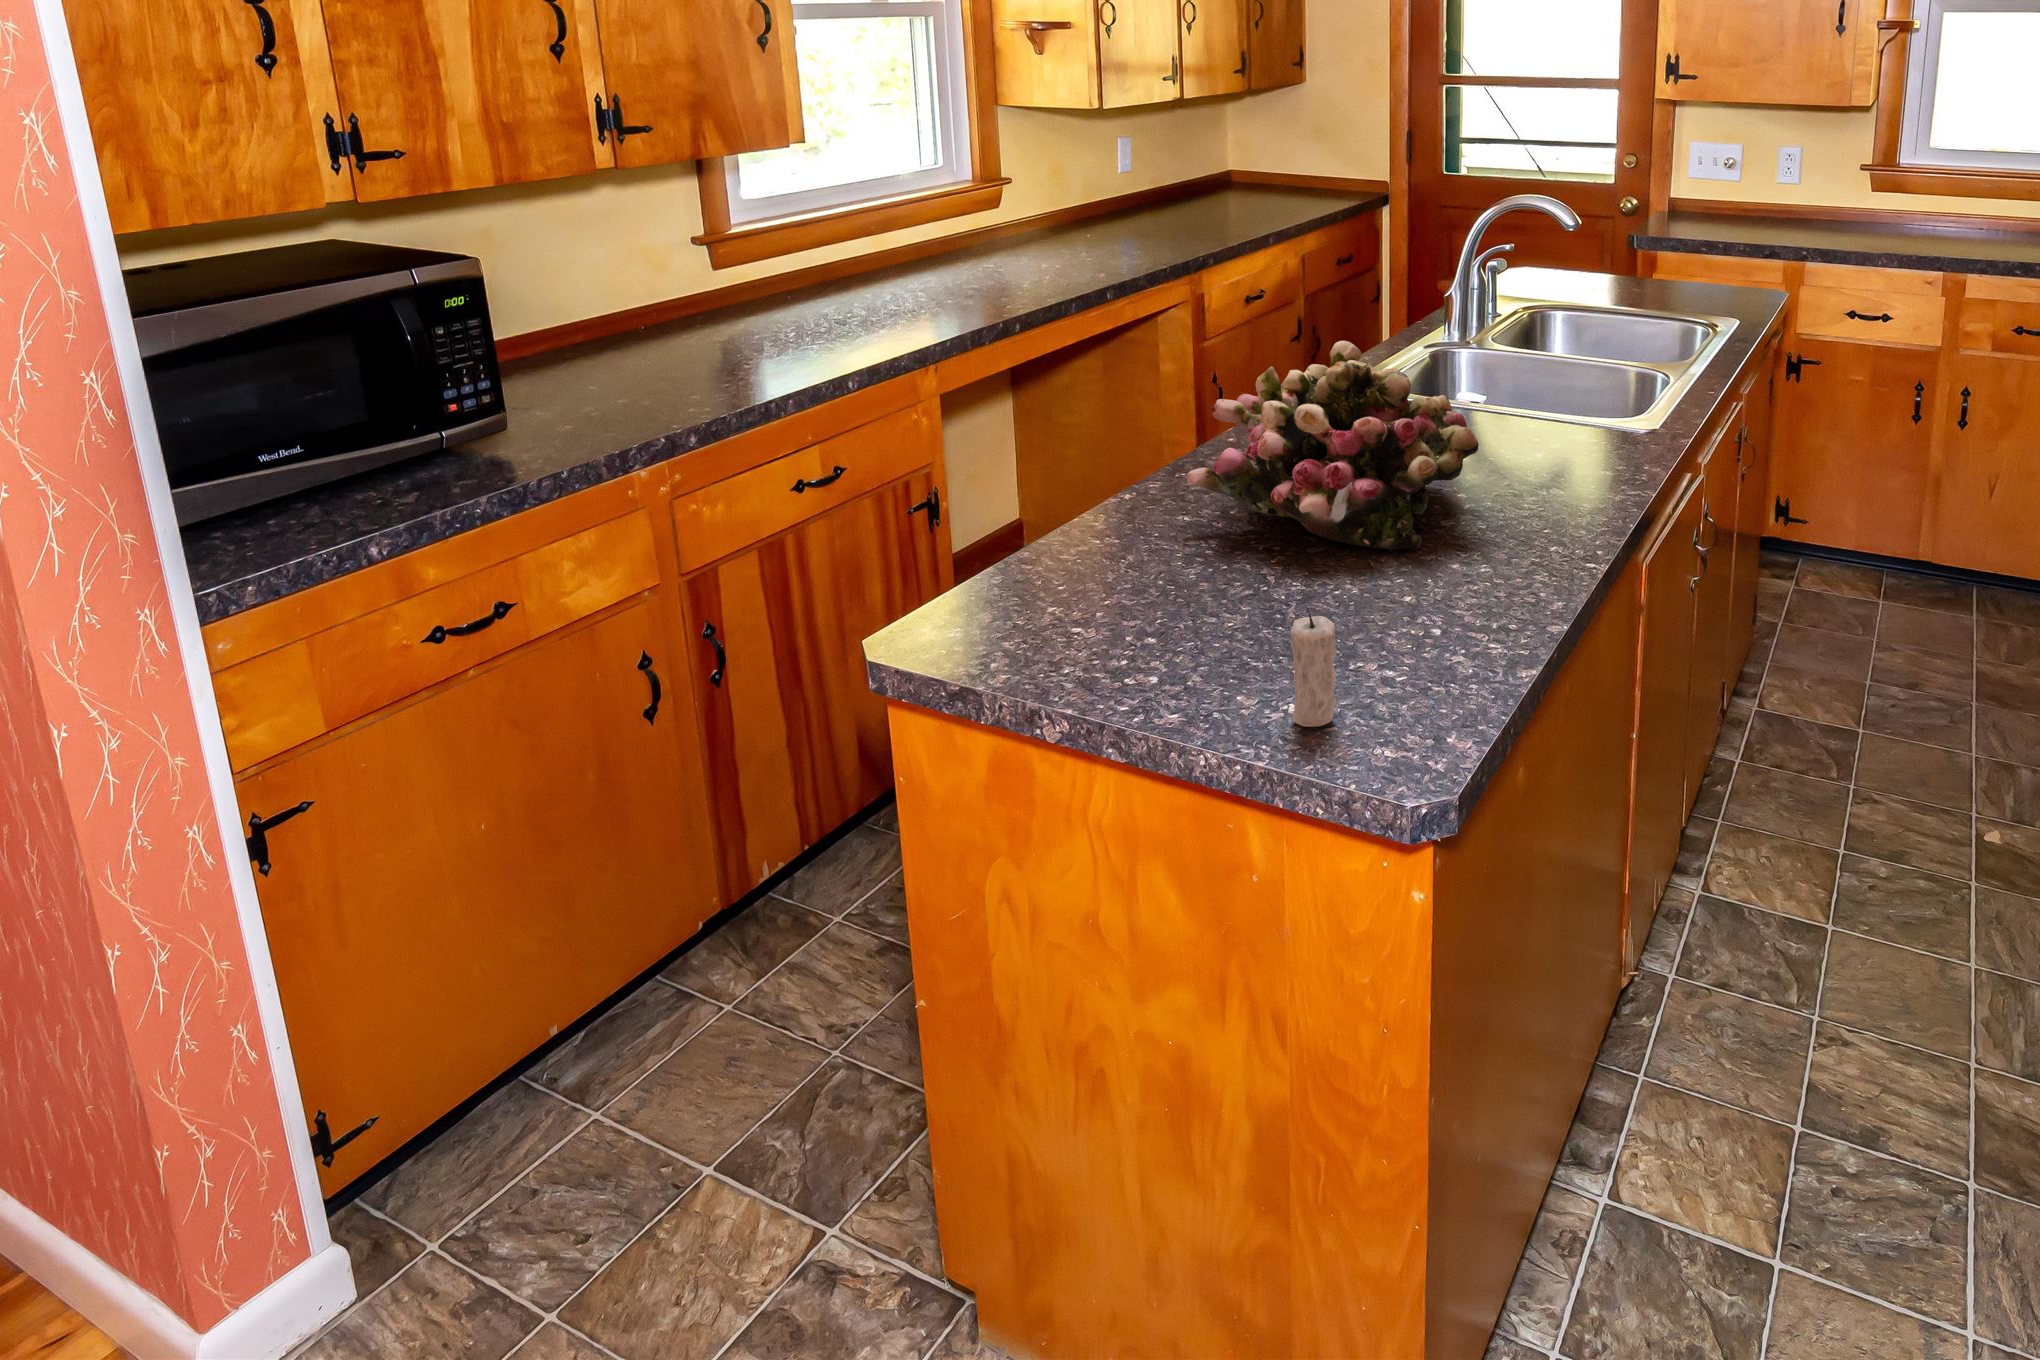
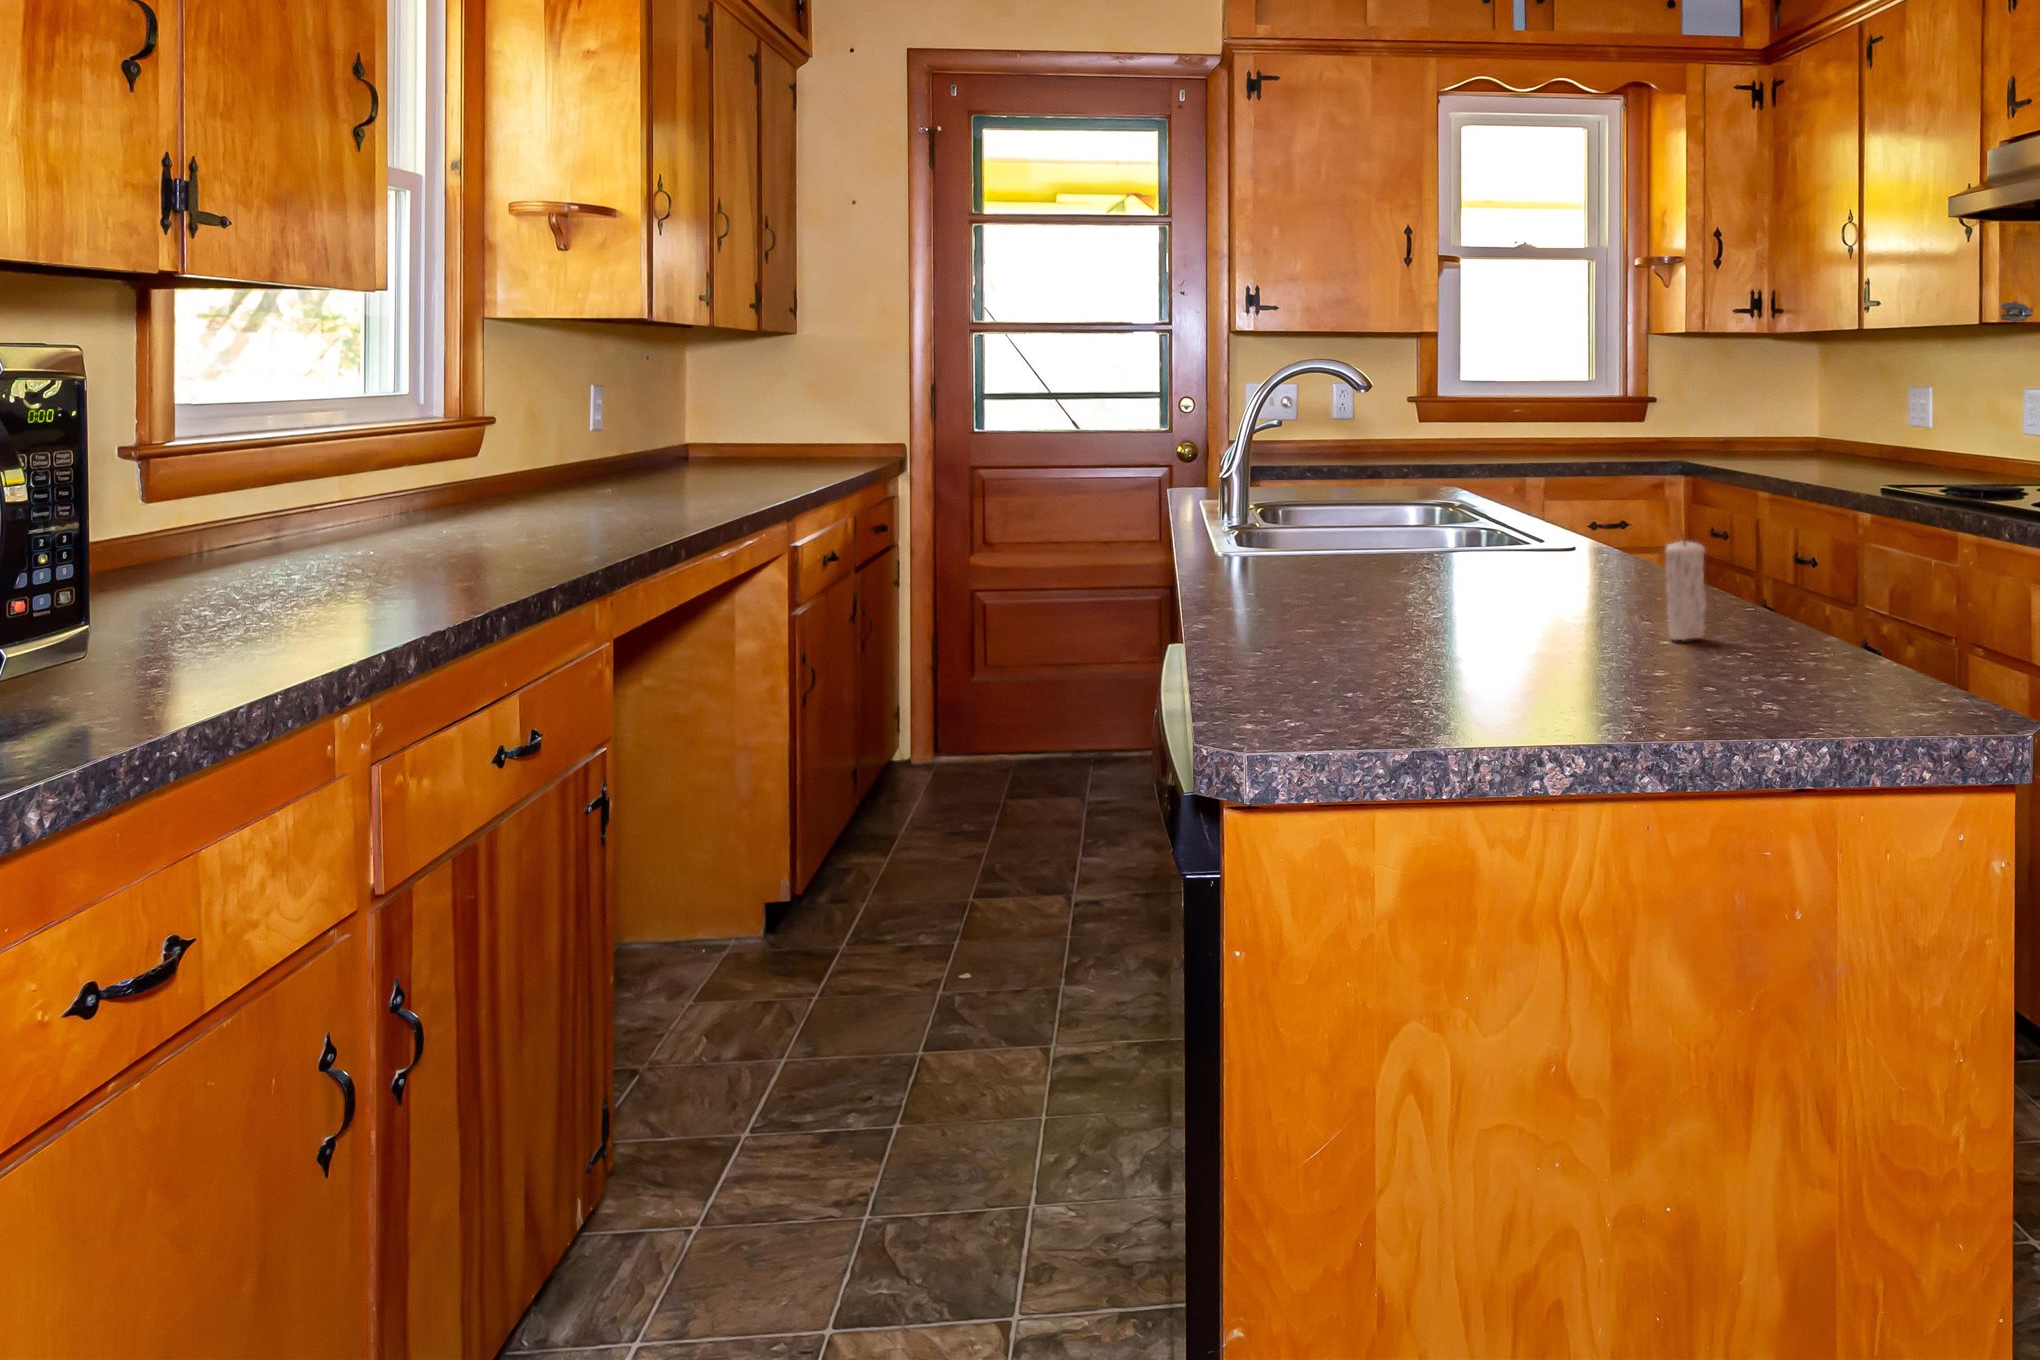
flower arrangement: present [1187,341,1479,550] -> none [1305,411,1565,581]

